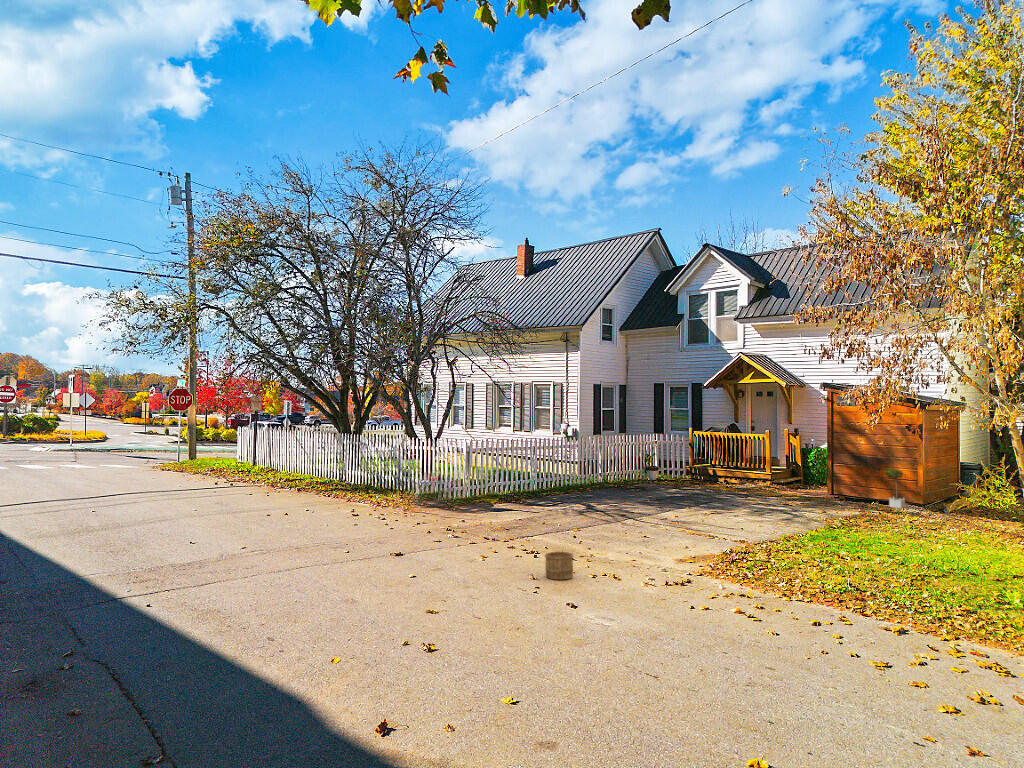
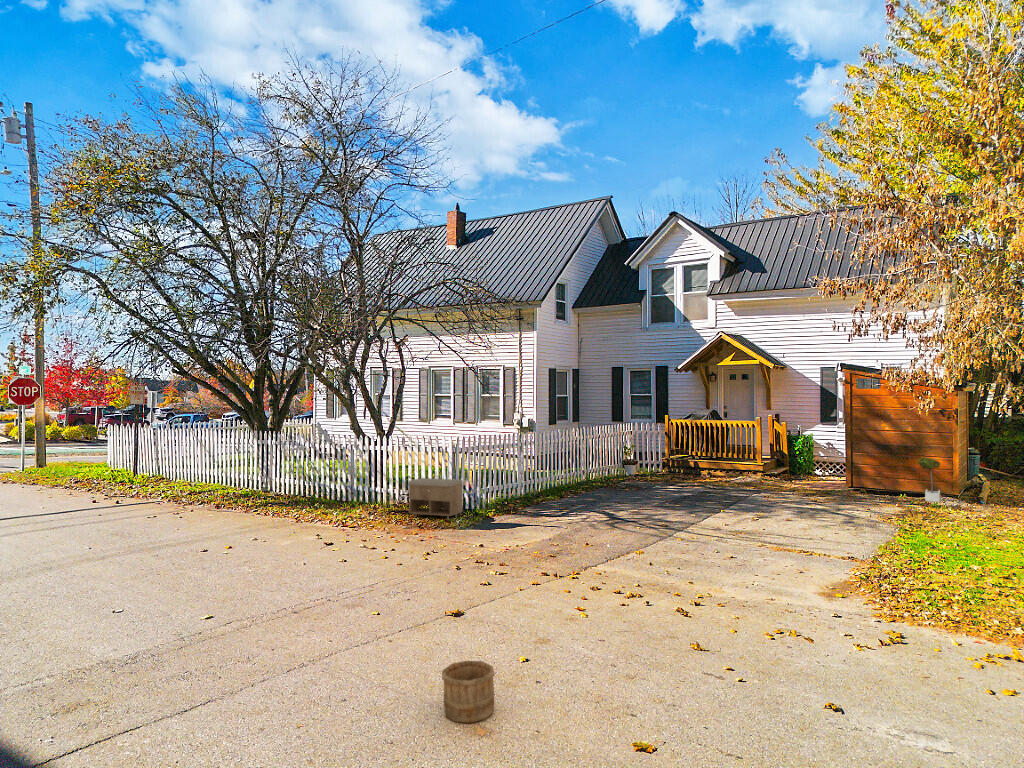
storage bench: none [435,470,477,502] -> present [408,478,463,519]
wooden bucket: present [545,552,573,580] -> present [442,661,495,723]

